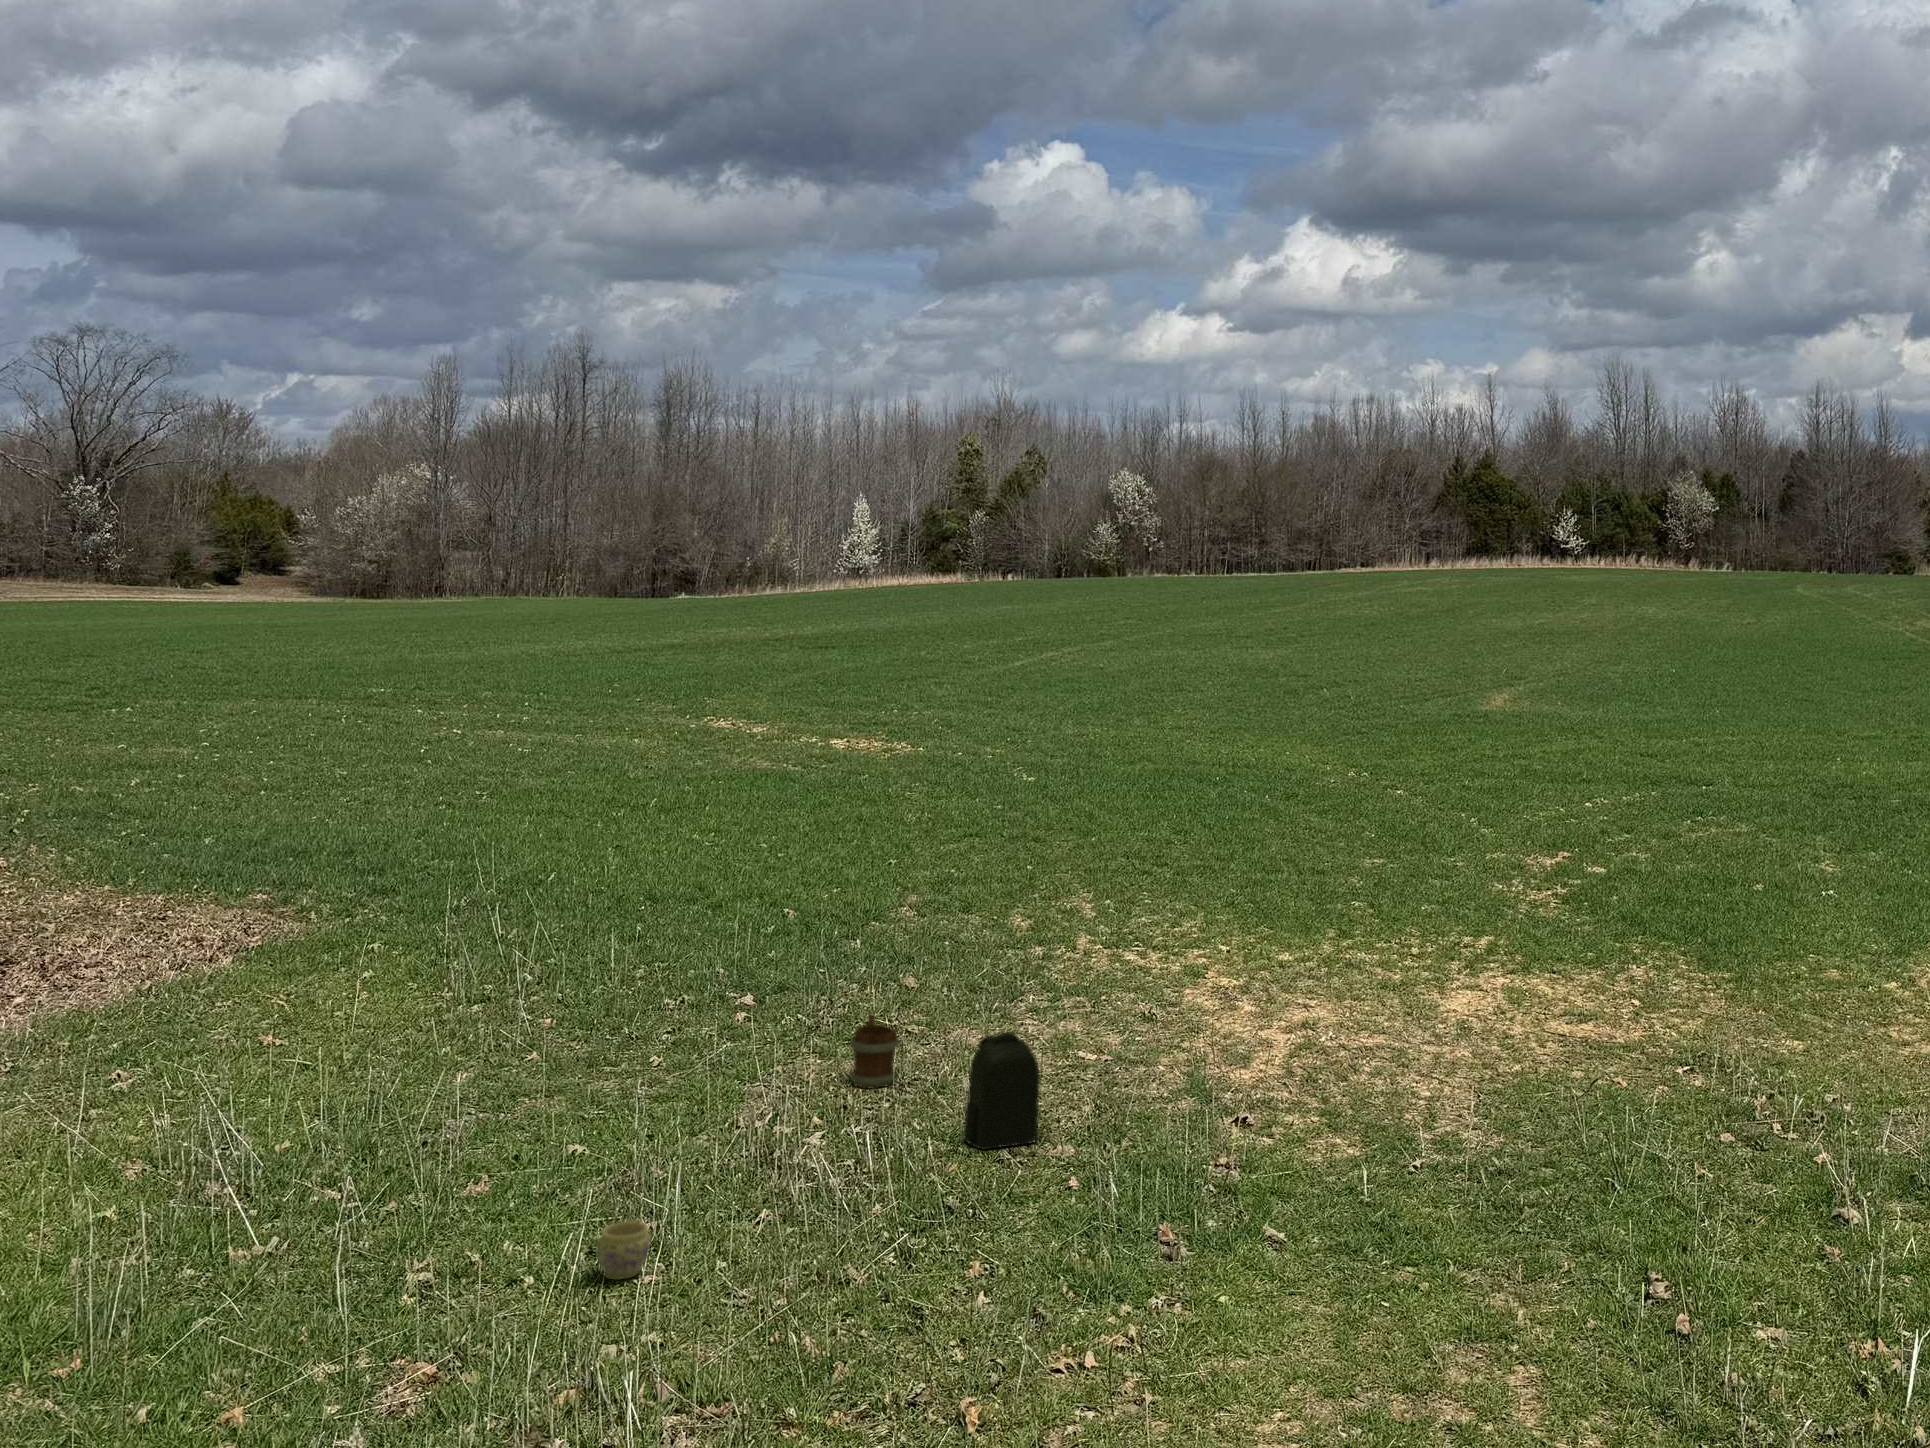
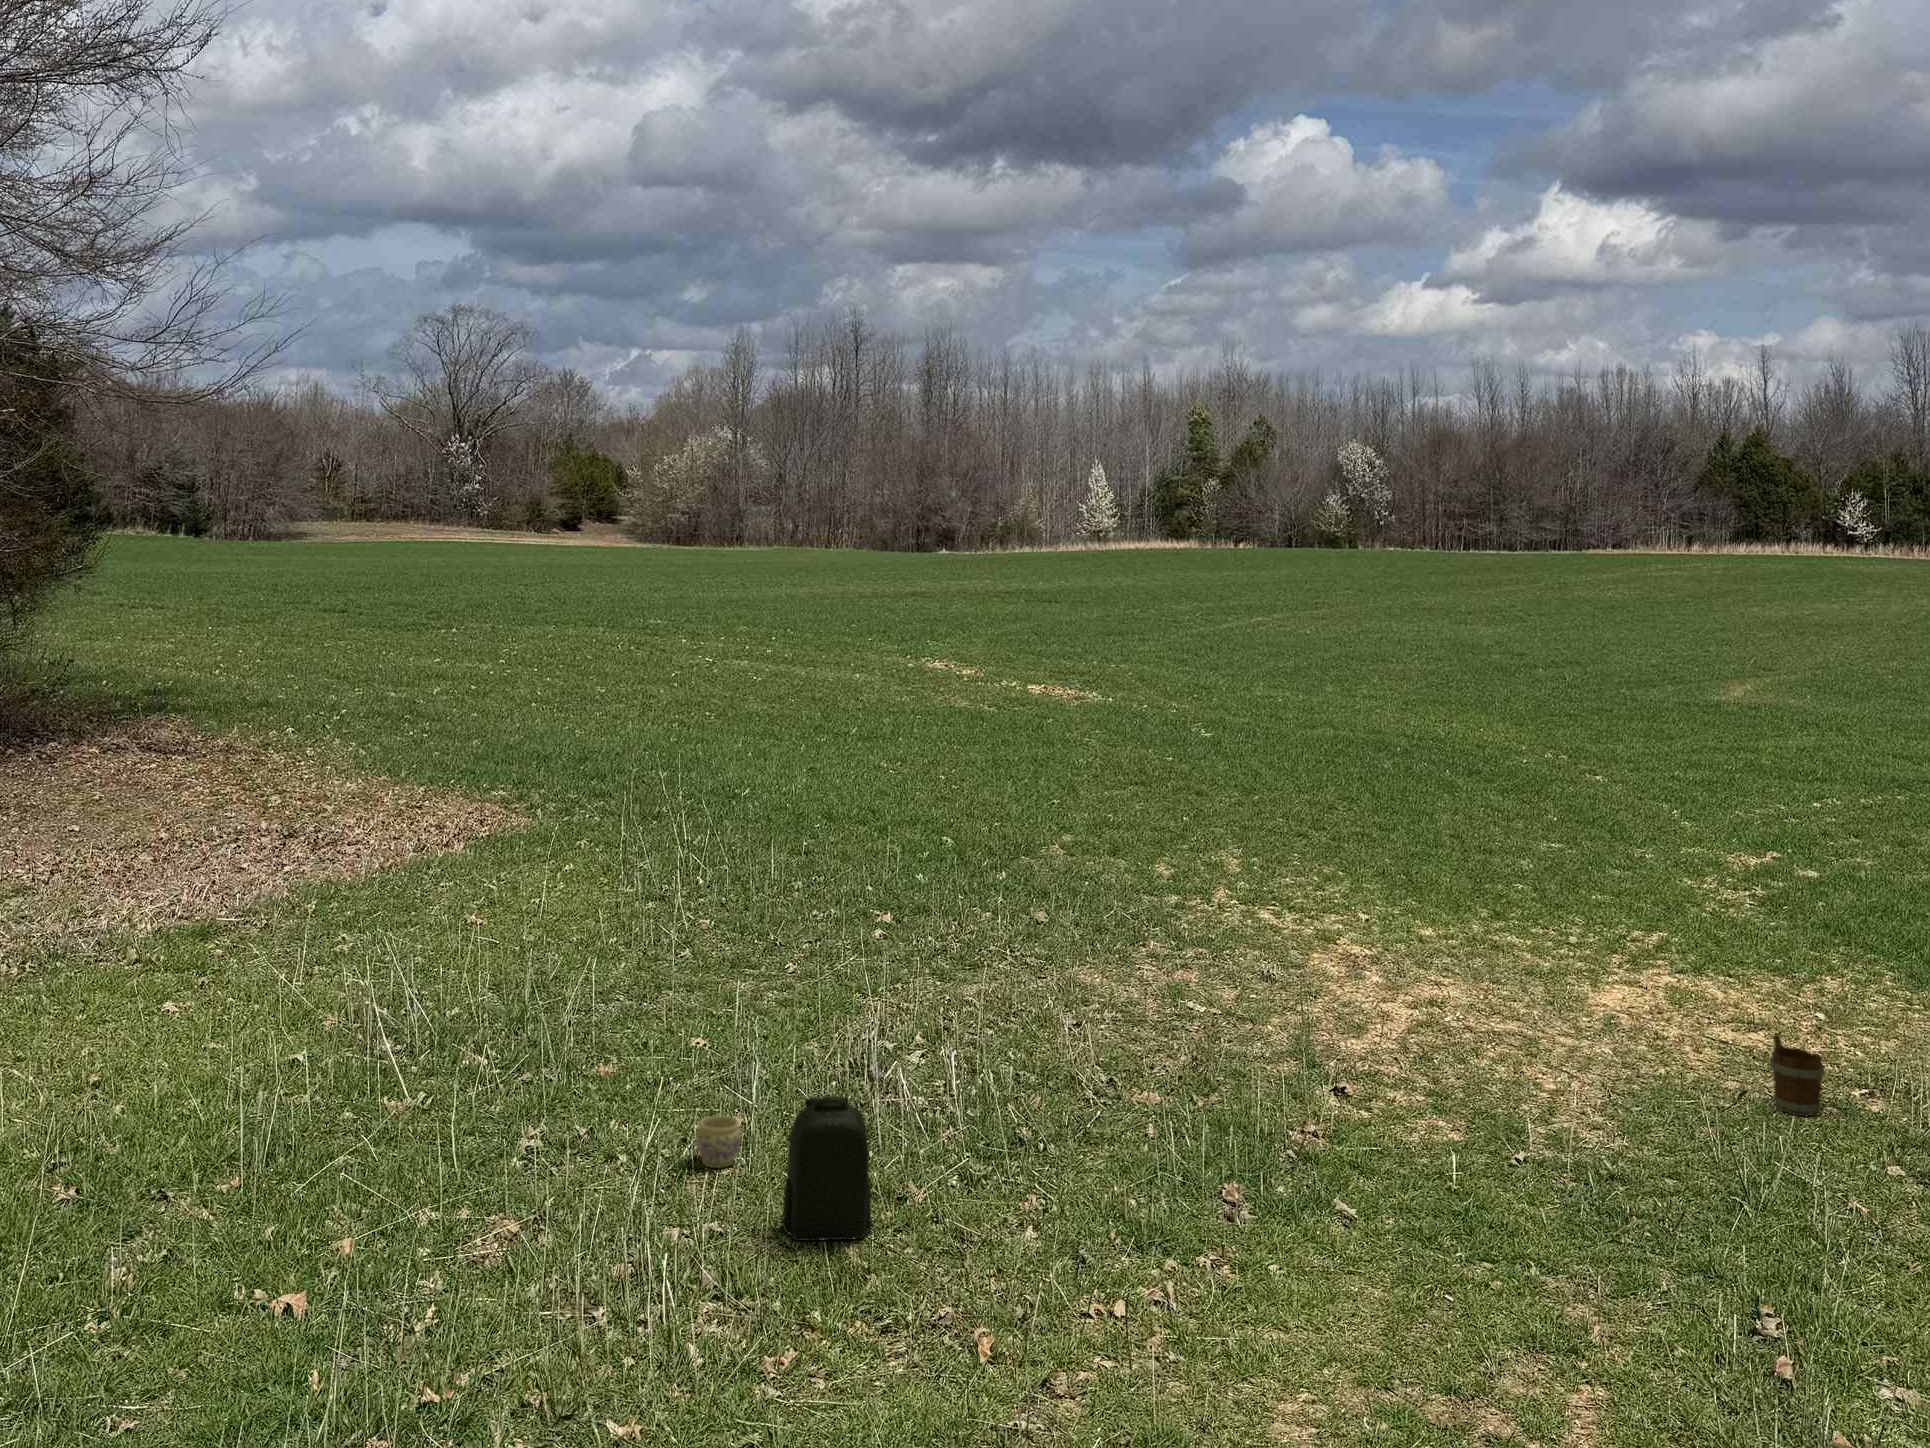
bucket: present [850,1014,900,1089] -> present [1770,1034,1825,1117]
backpack: present [963,1032,1040,1149] -> present [782,1096,872,1241]

